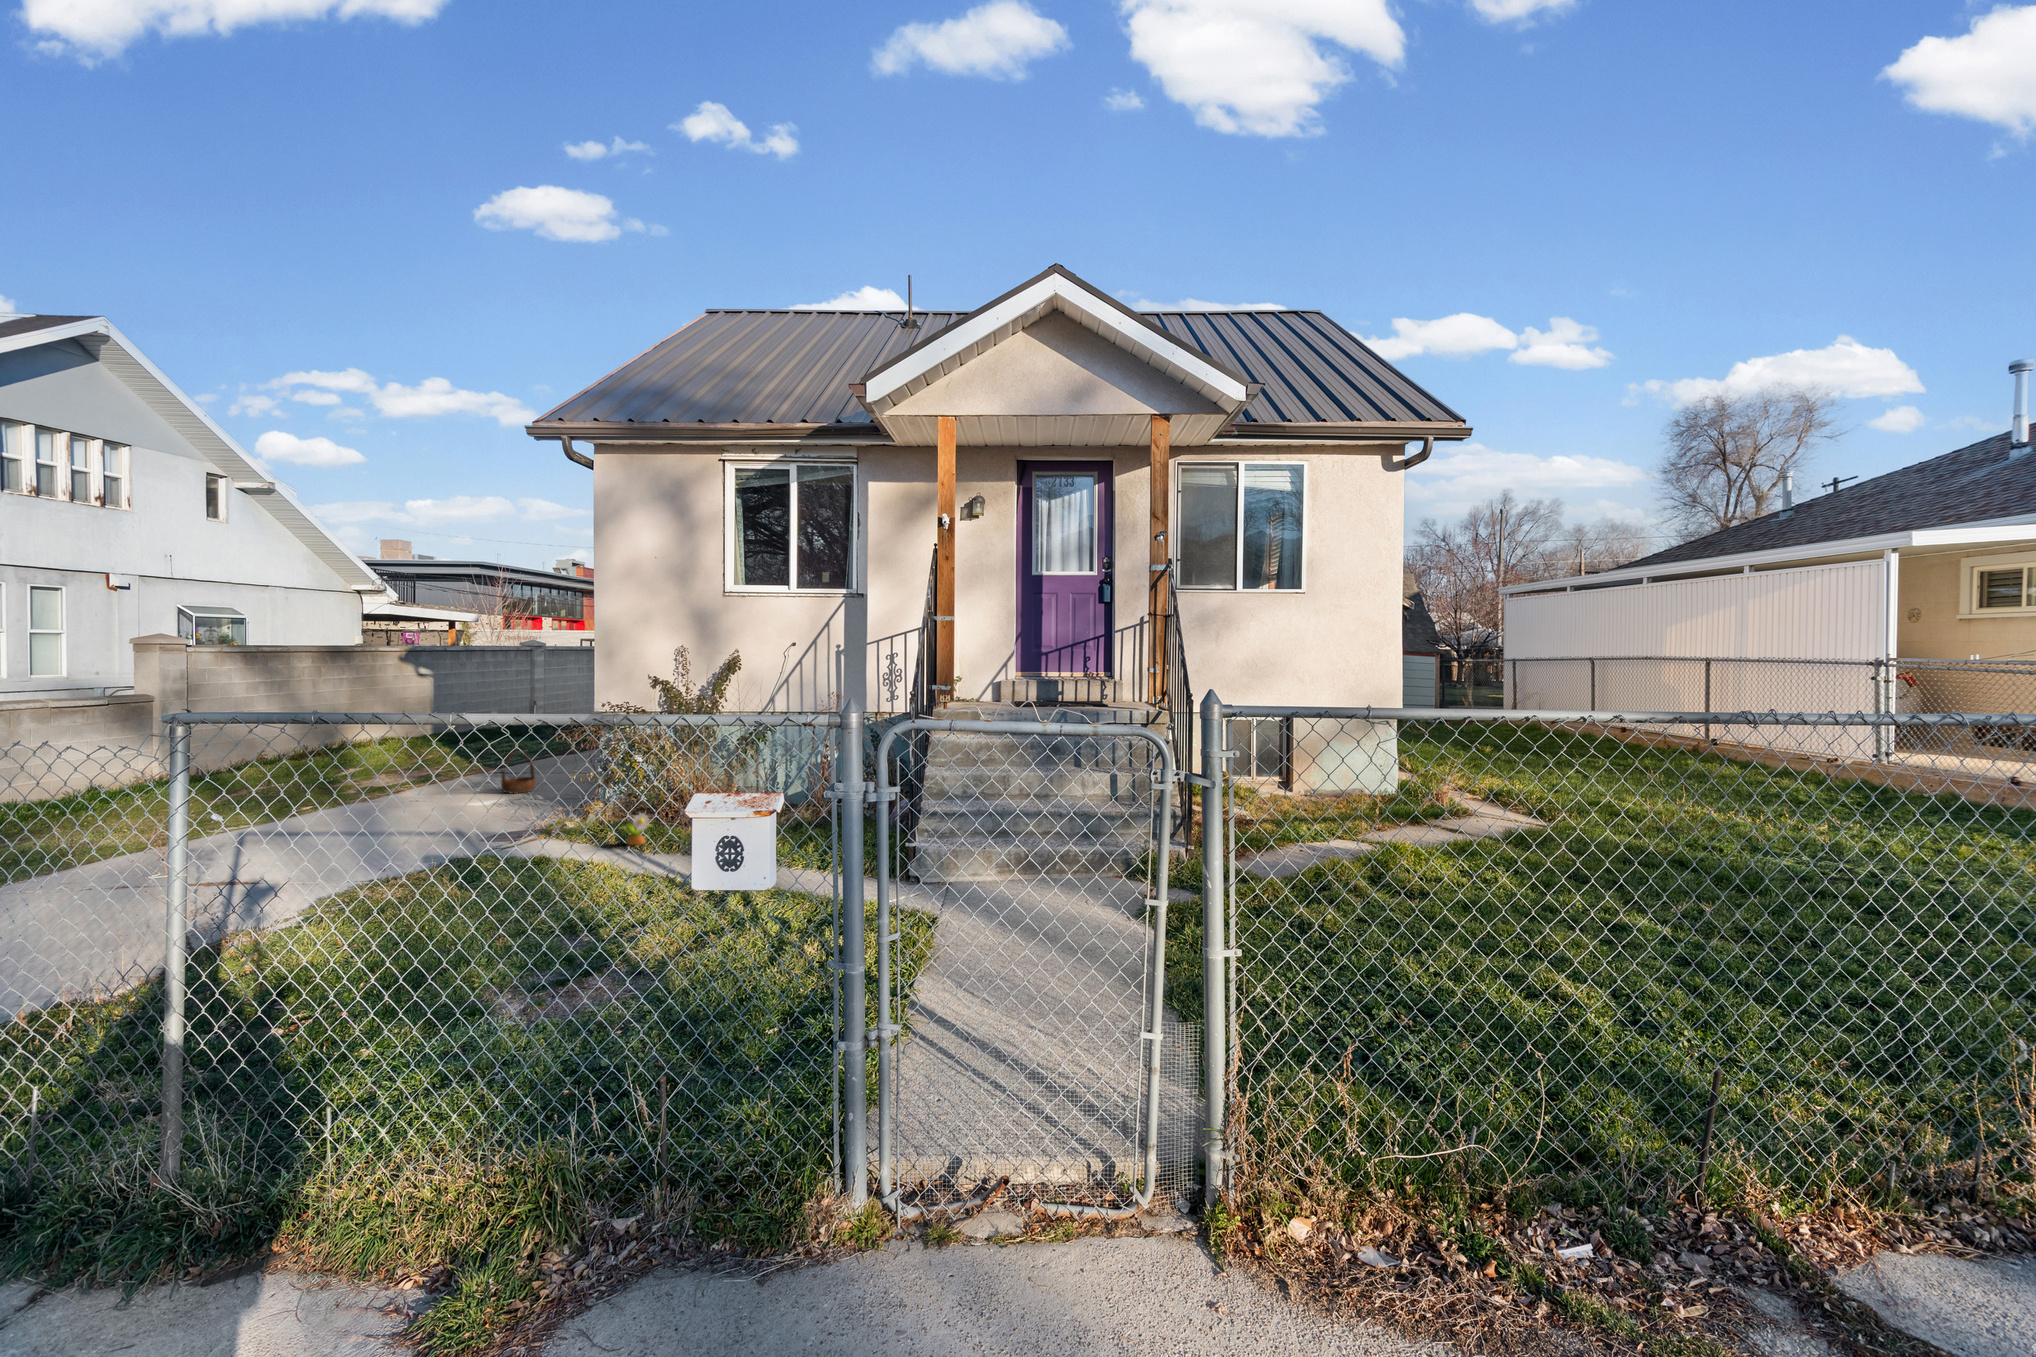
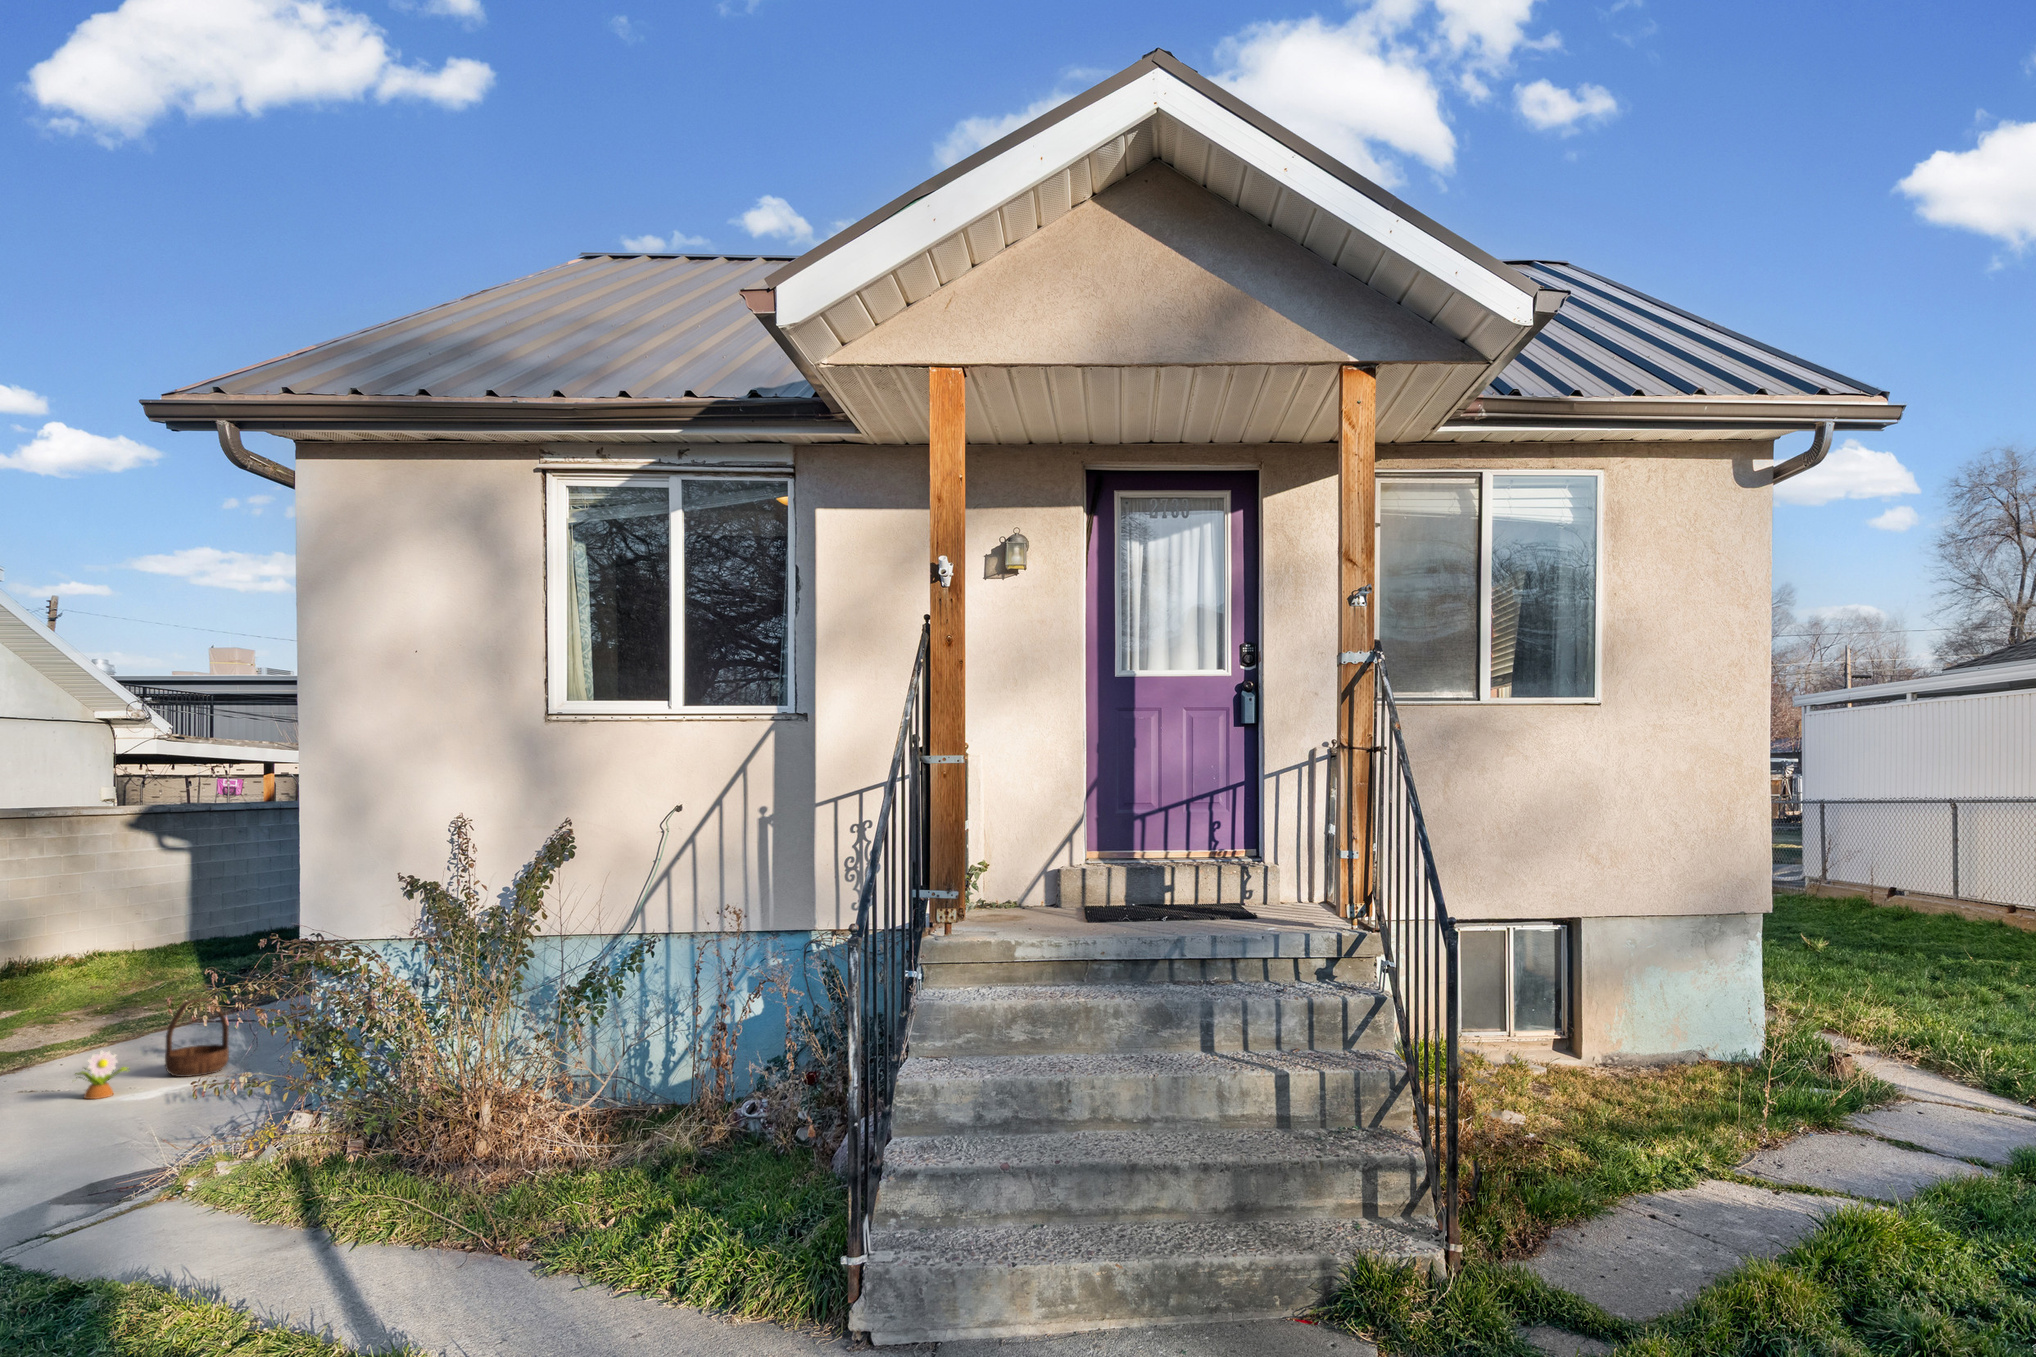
decorative plant: present [623,813,652,845] -> present [75,1051,128,1099]

